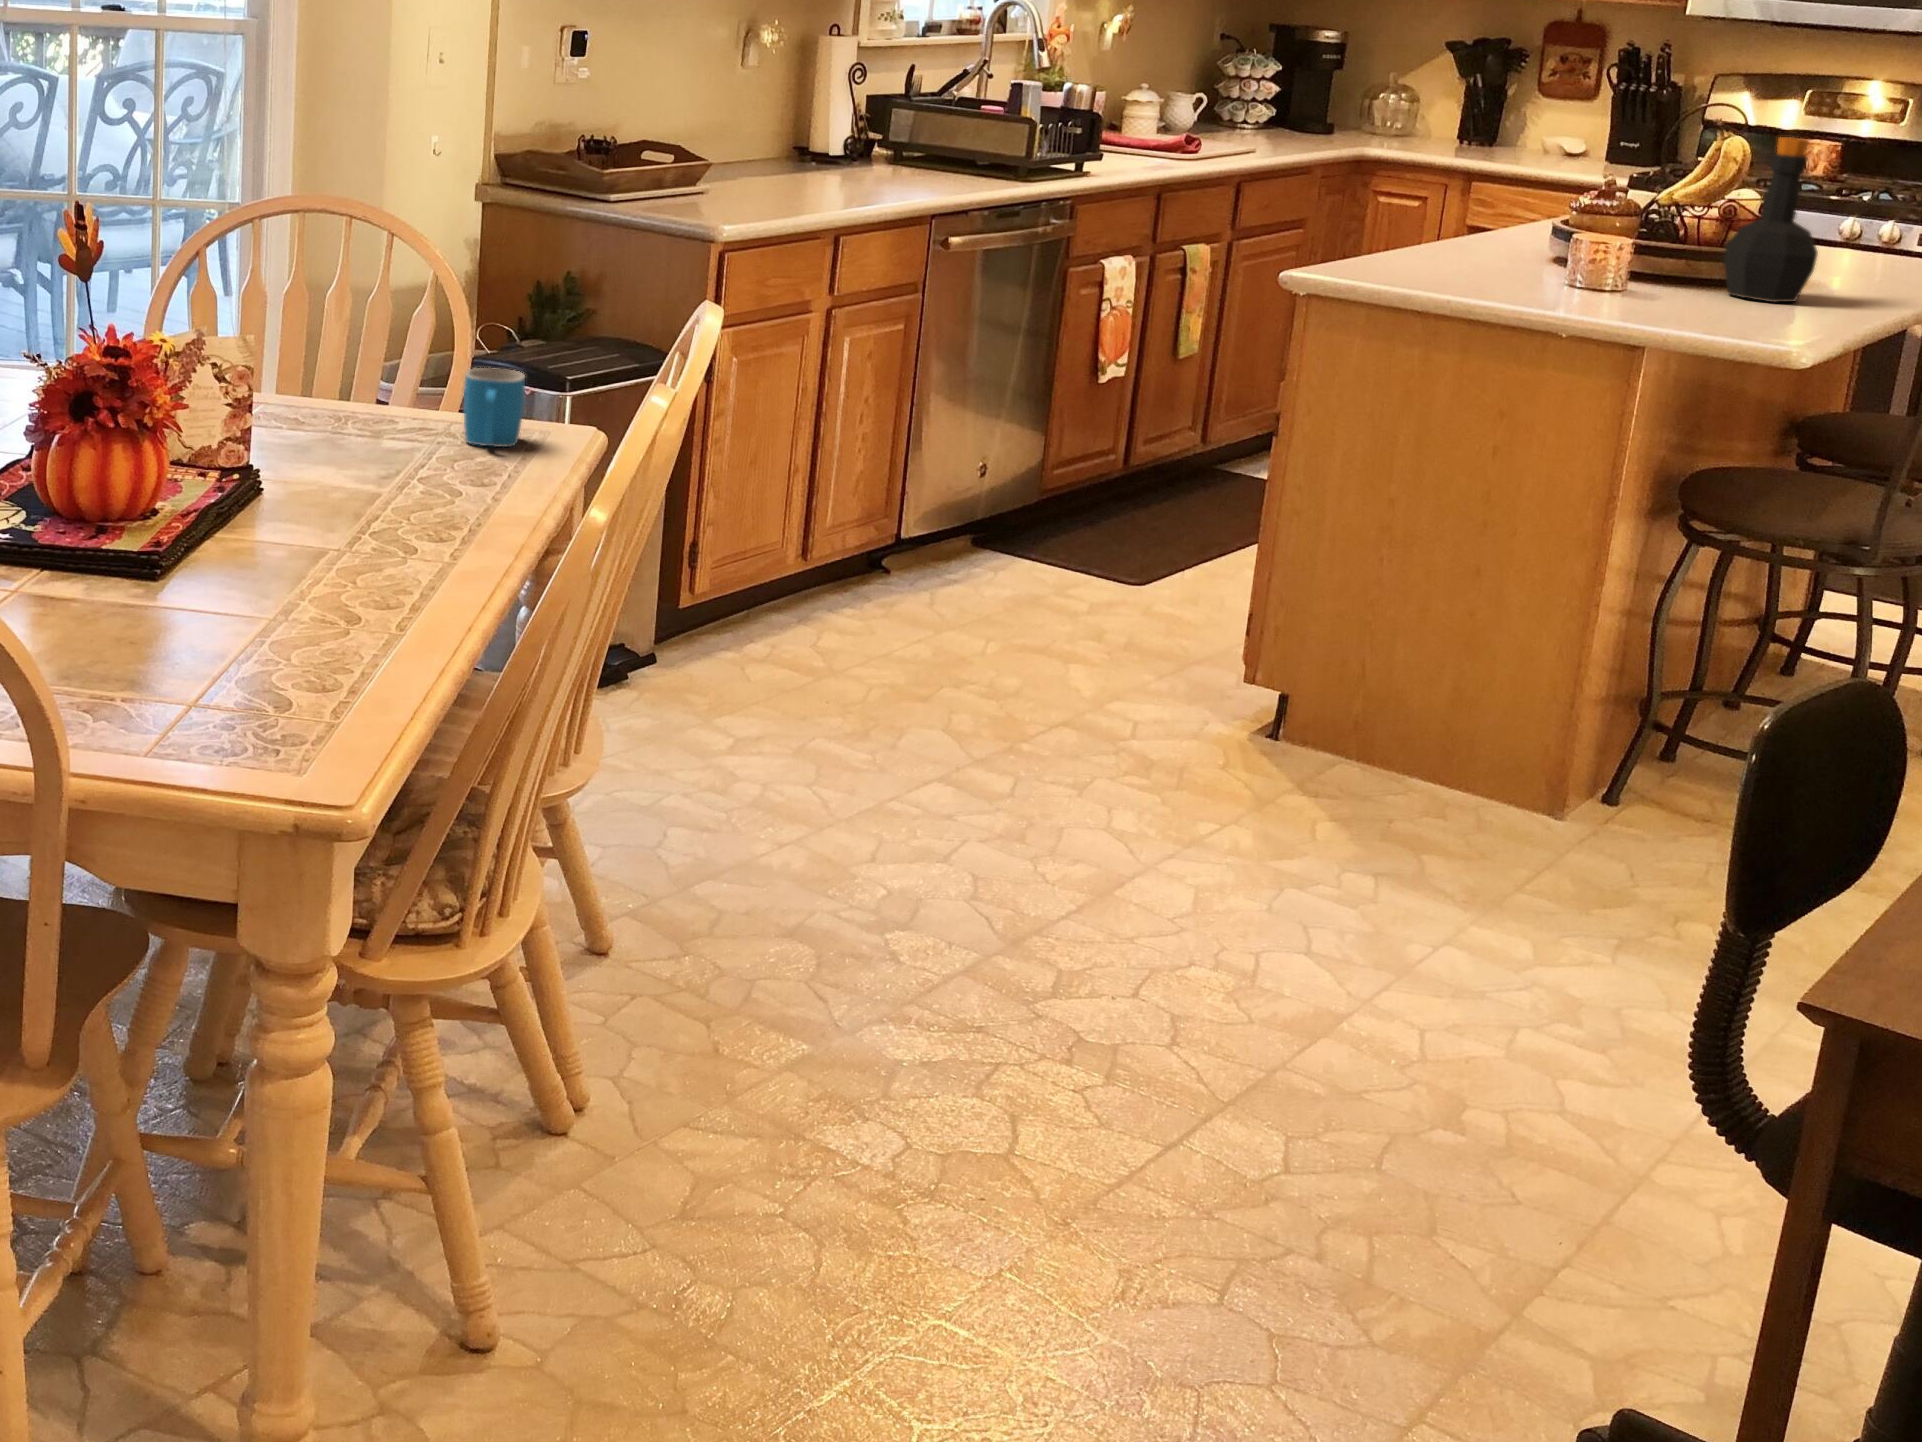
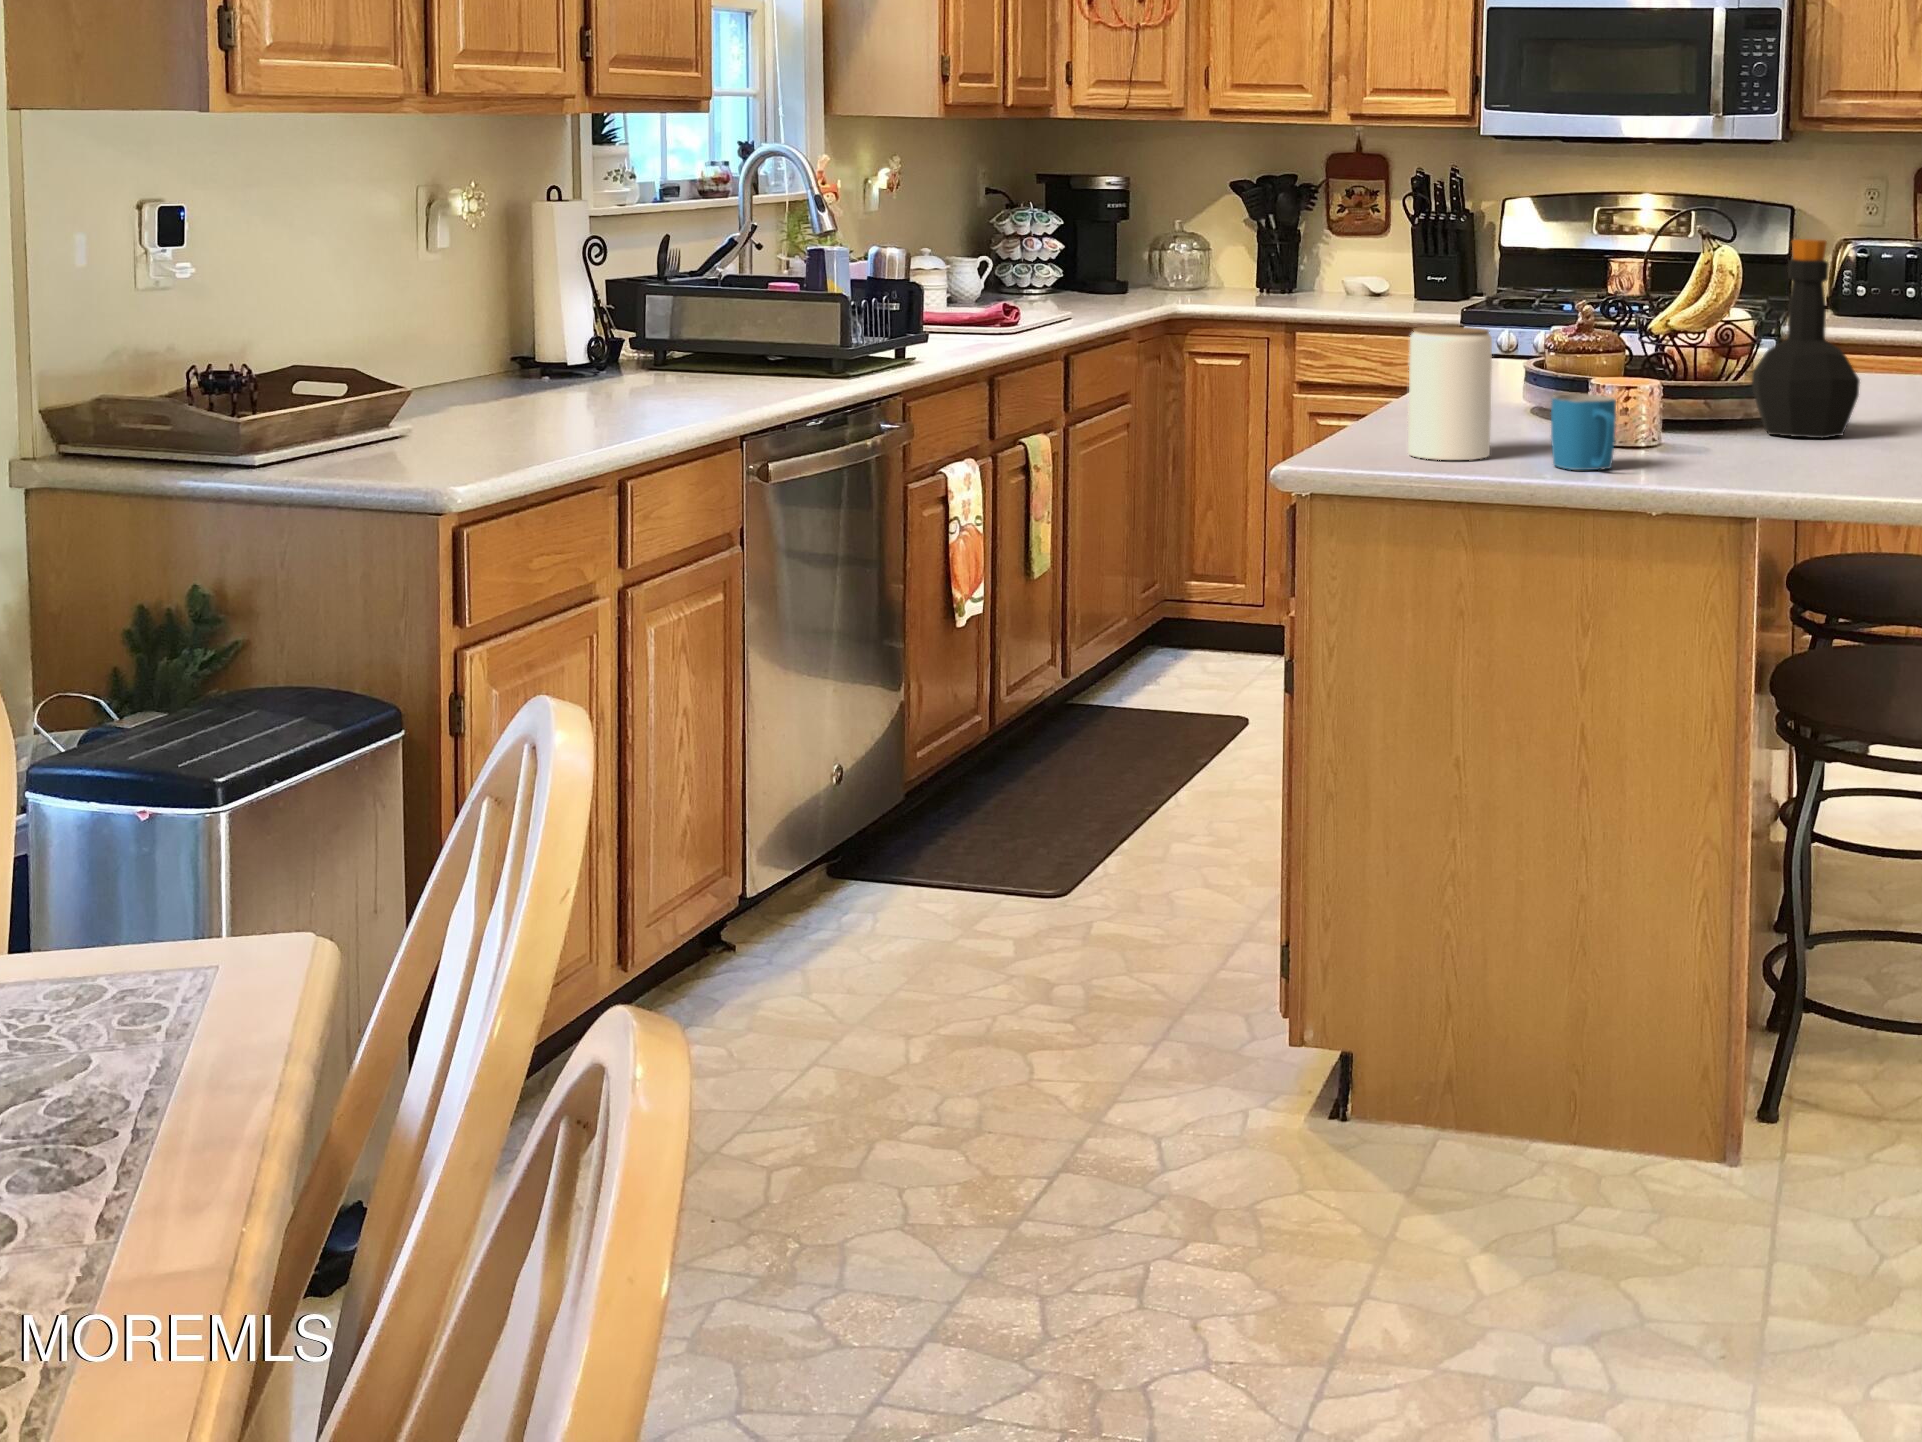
jar: none [1392,181,1472,284] -> present [1408,326,1492,460]
mug: present [464,368,525,447] -> present [1551,394,1616,470]

